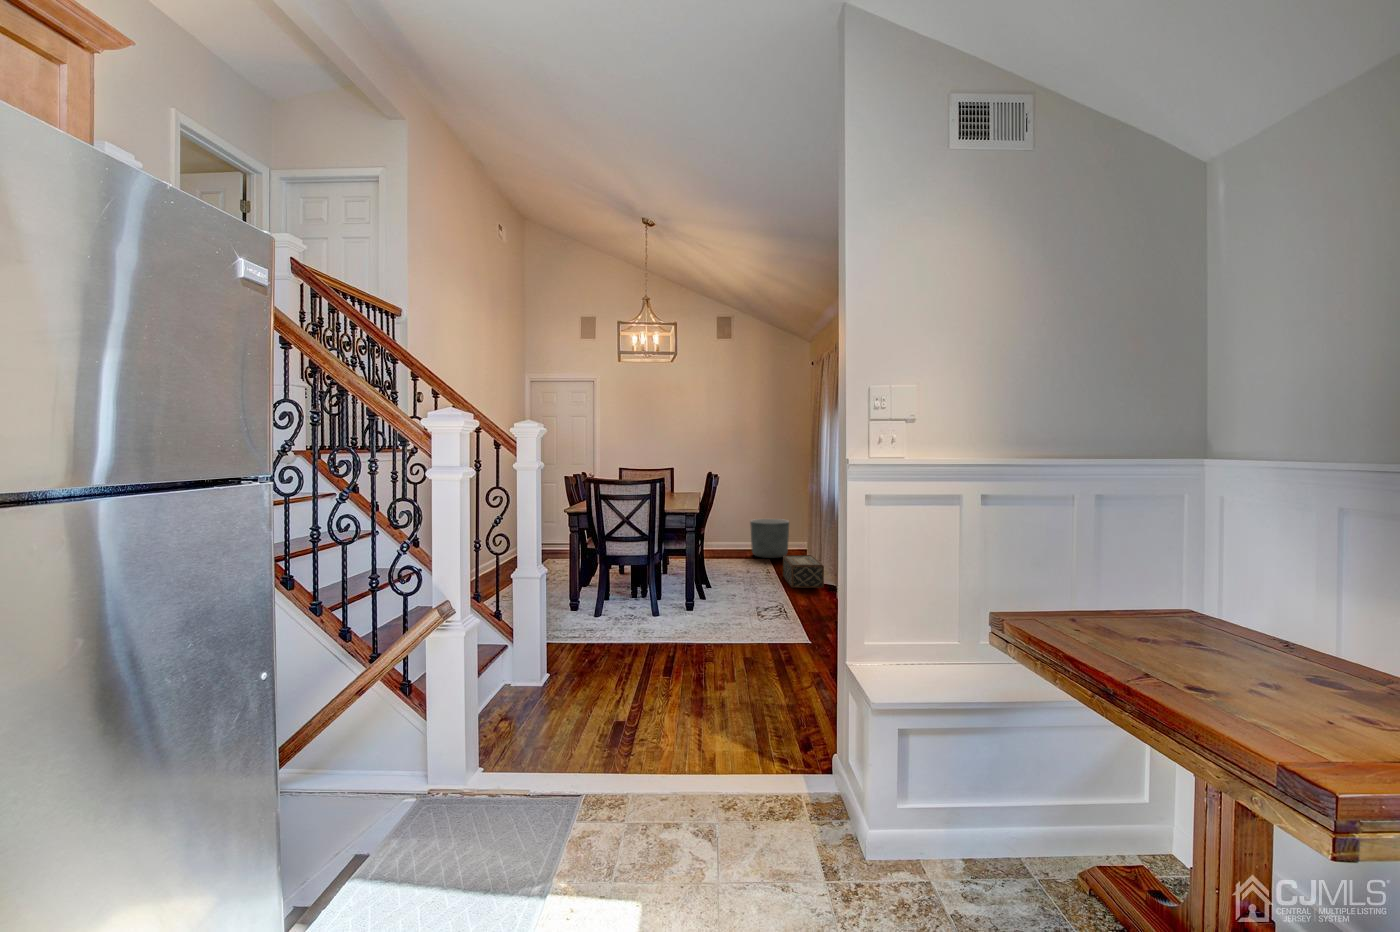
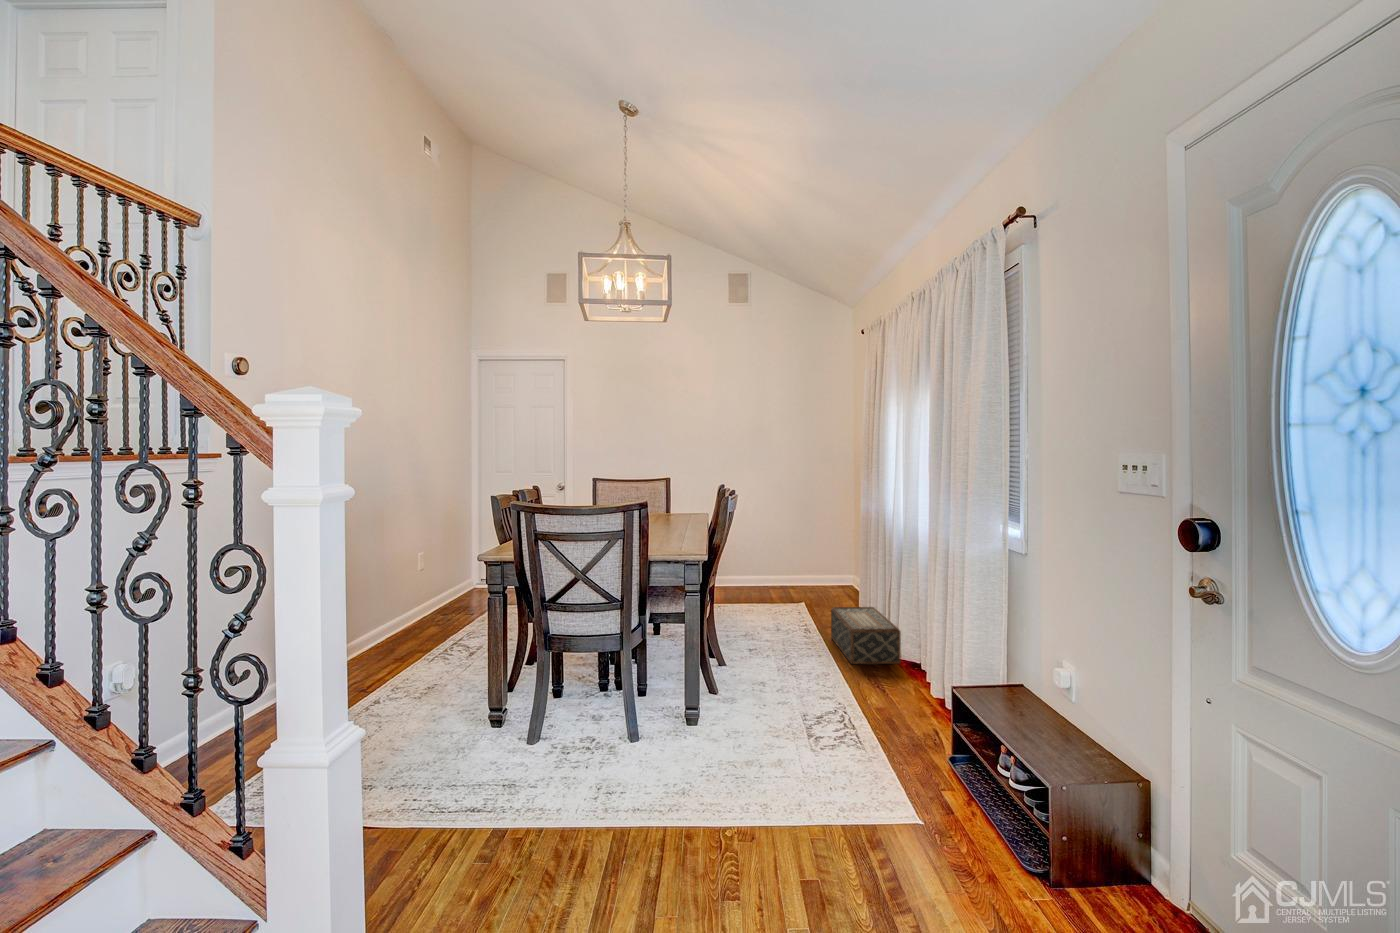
planter: present [750,519,789,558] -> none [777,545,831,601]

